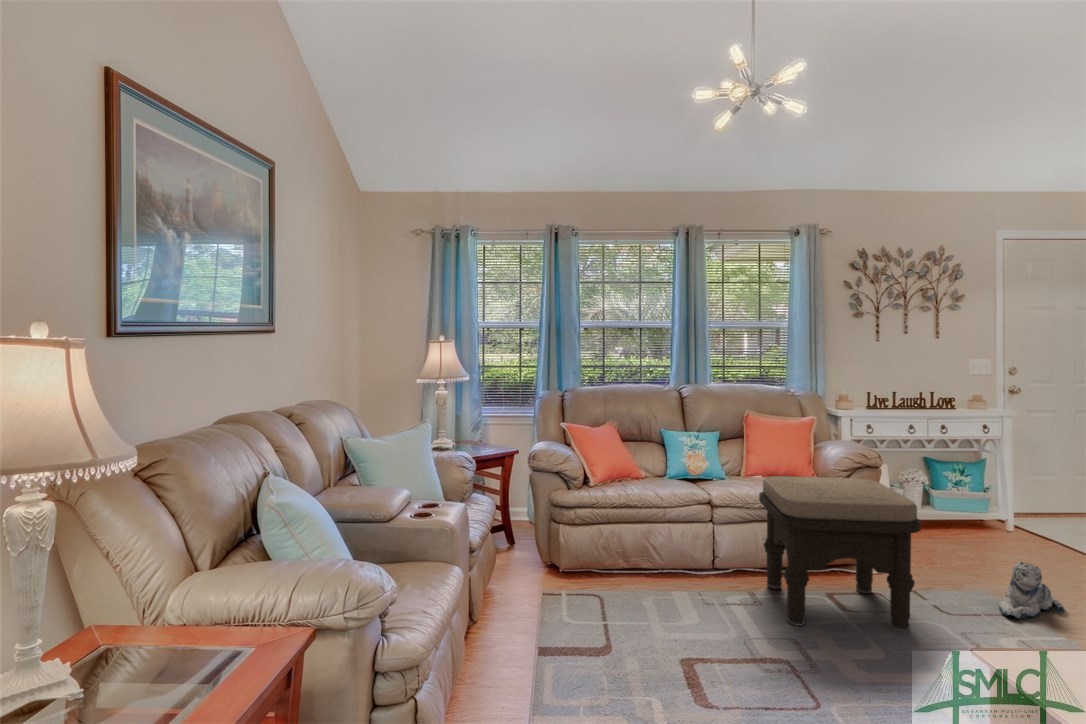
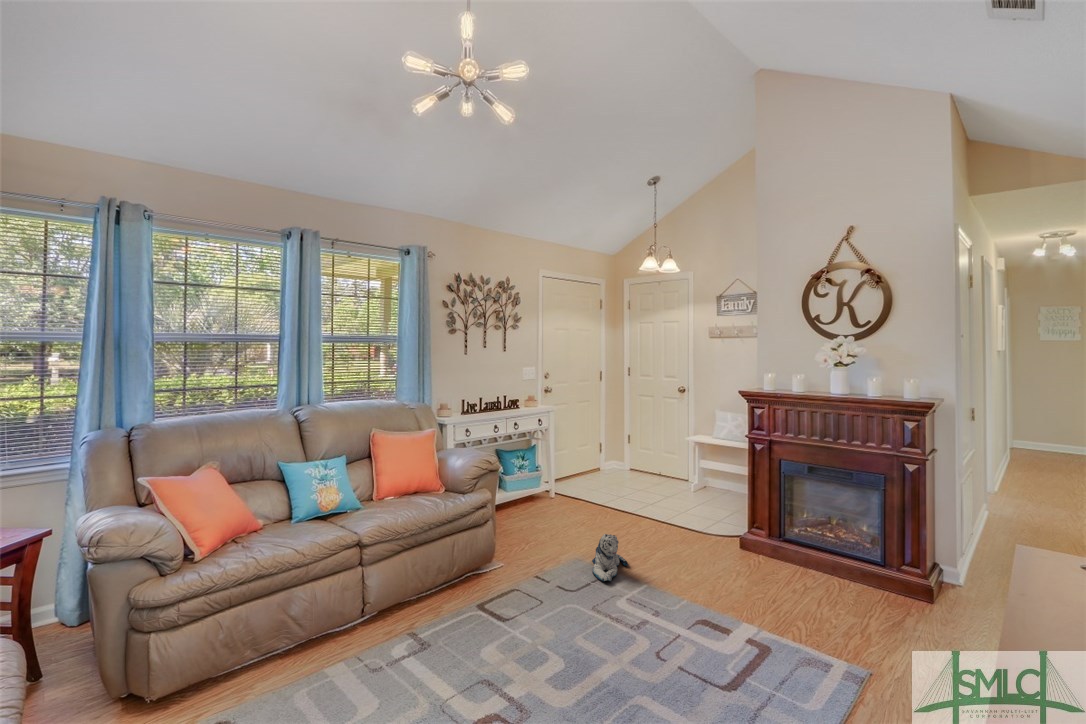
ottoman: present [759,476,921,631] -> none [414,489,567,663]

